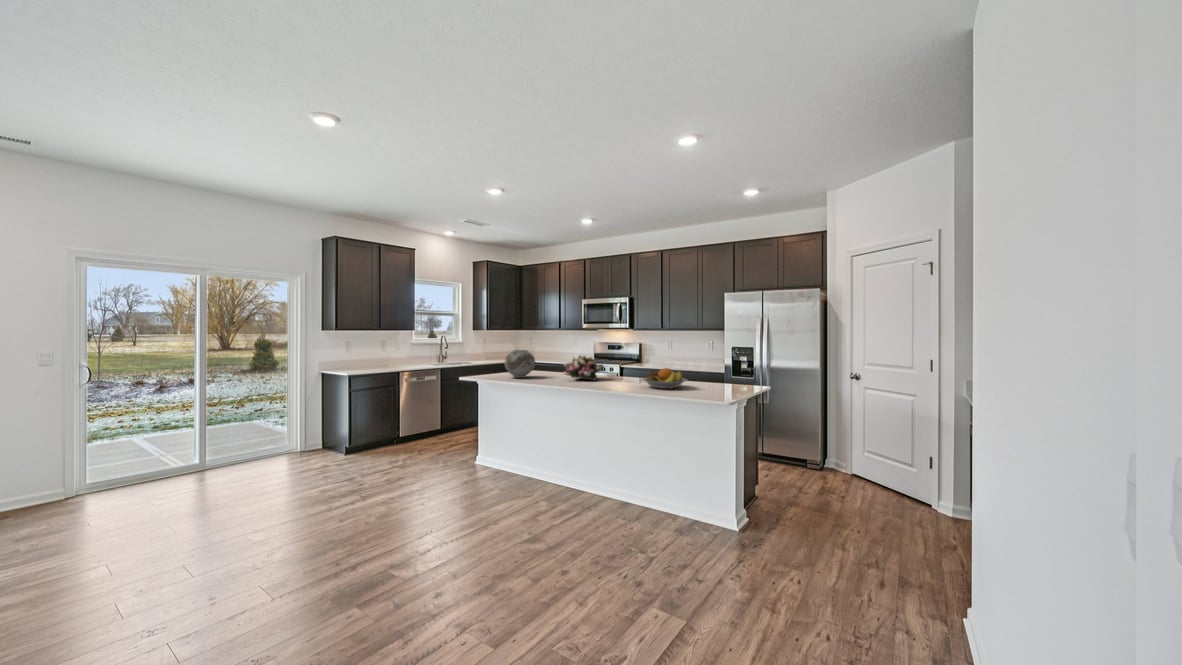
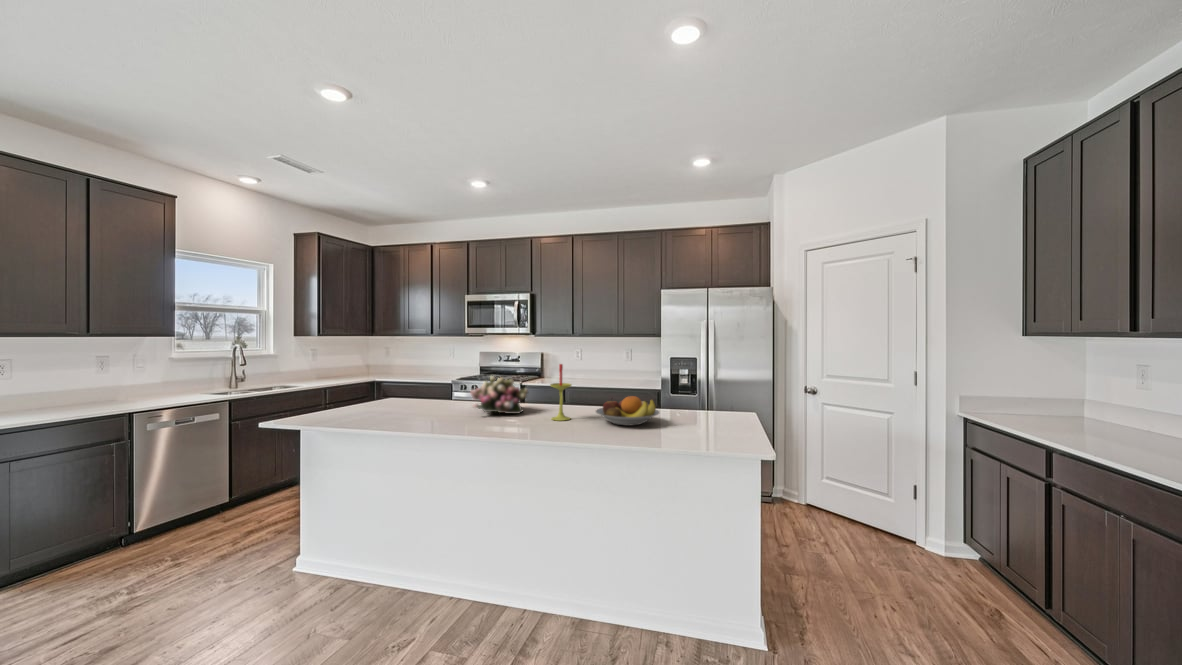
candle: none [613,344,628,385] -> present [550,364,571,421]
vase: present [505,350,535,378] -> none [373,371,423,414]

